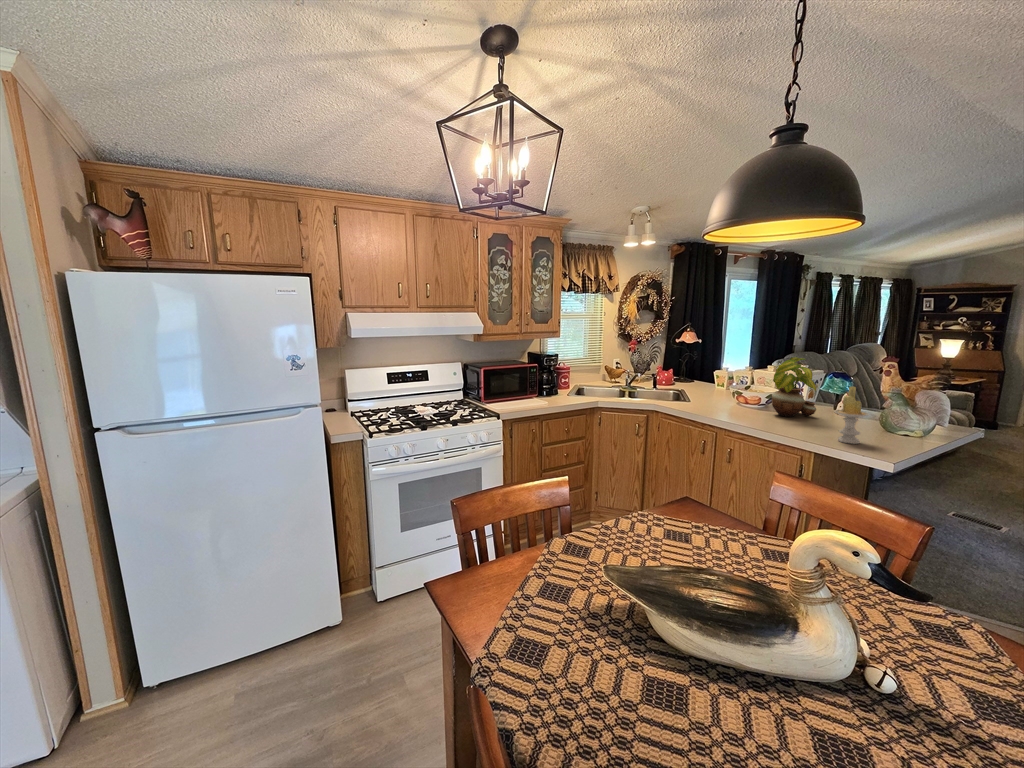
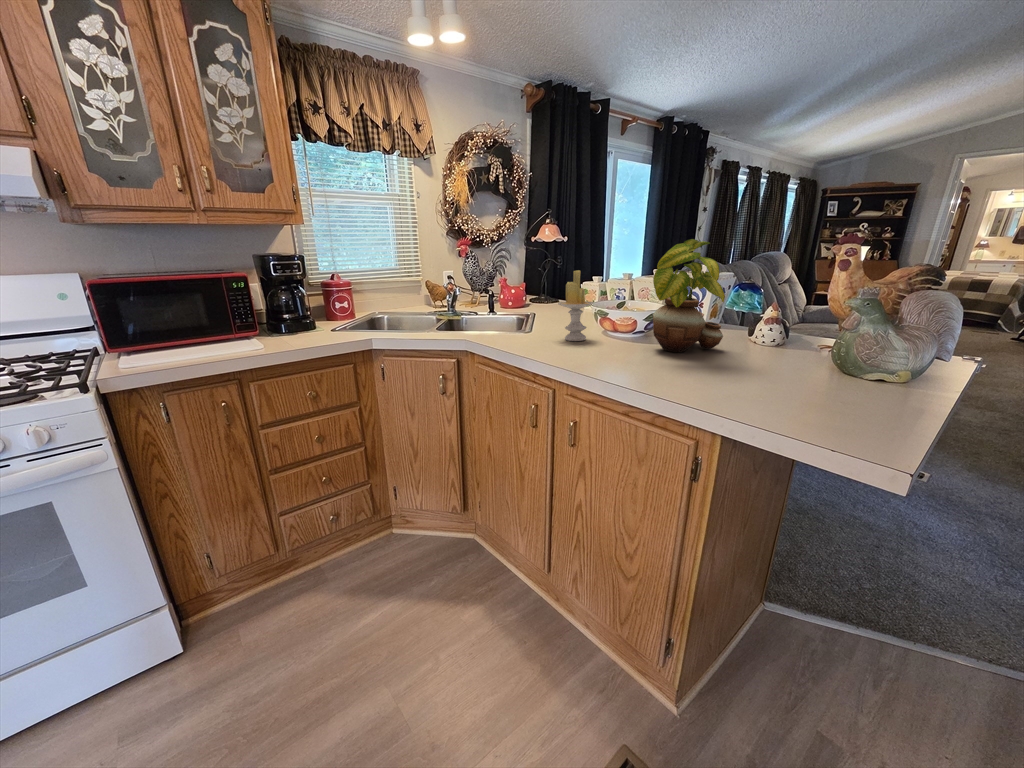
candle: present [834,387,870,444] -> present [558,270,593,341]

